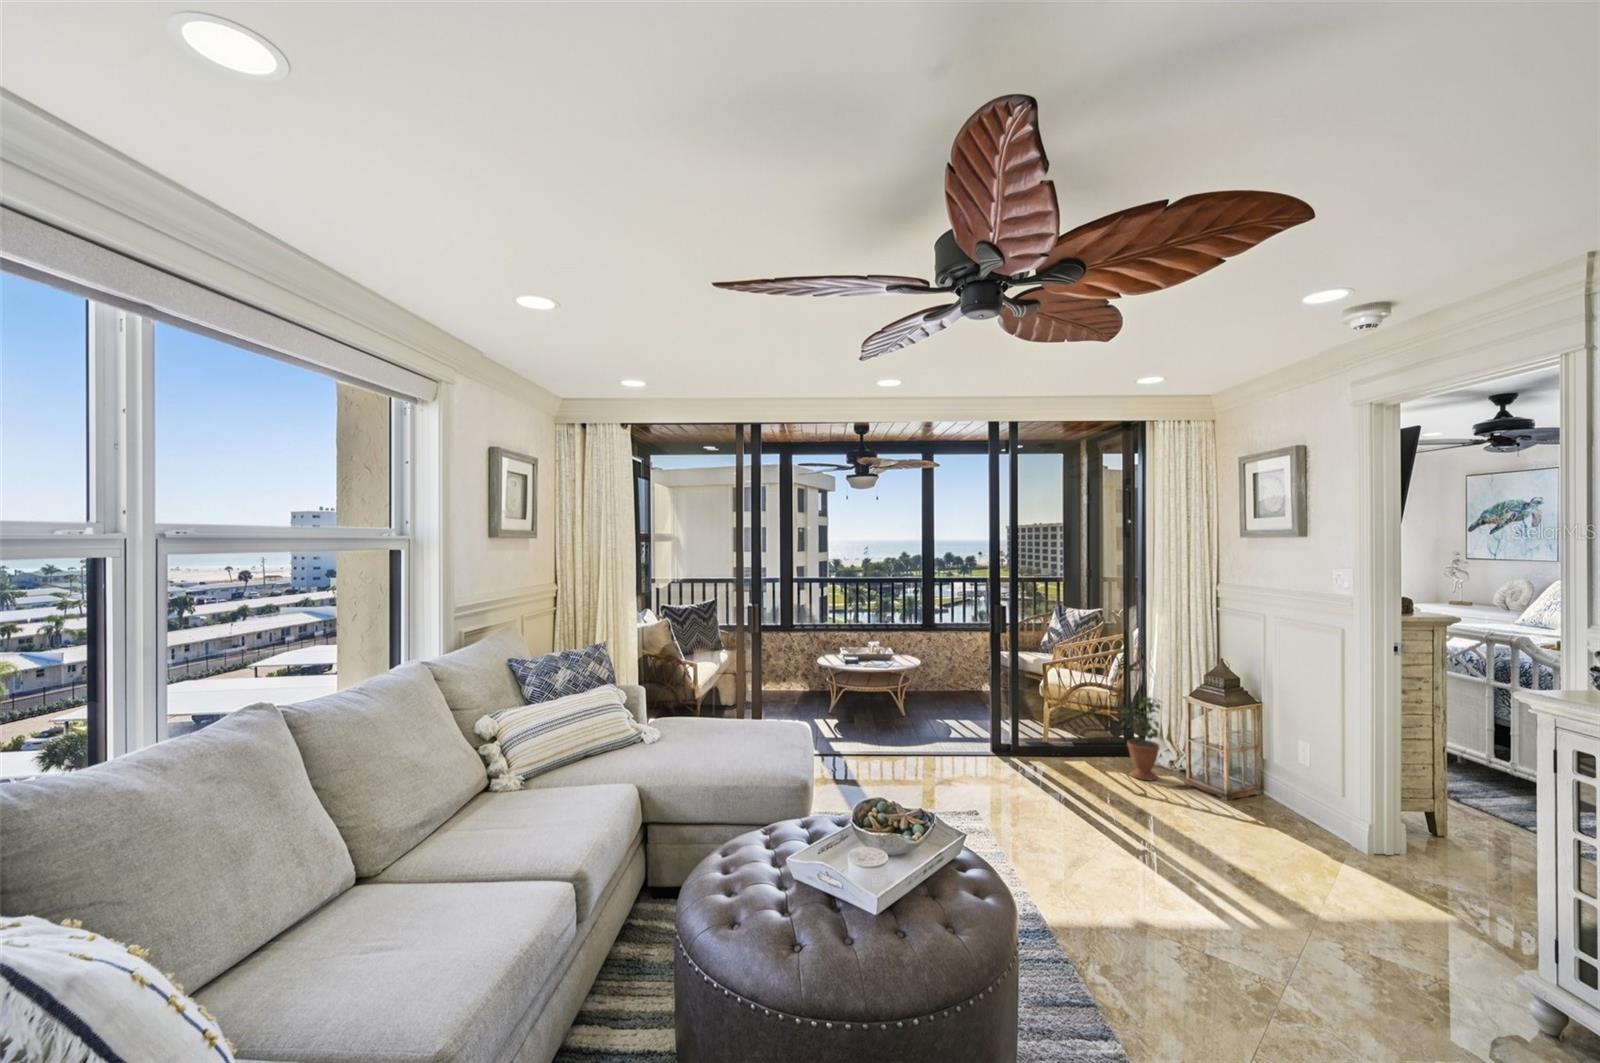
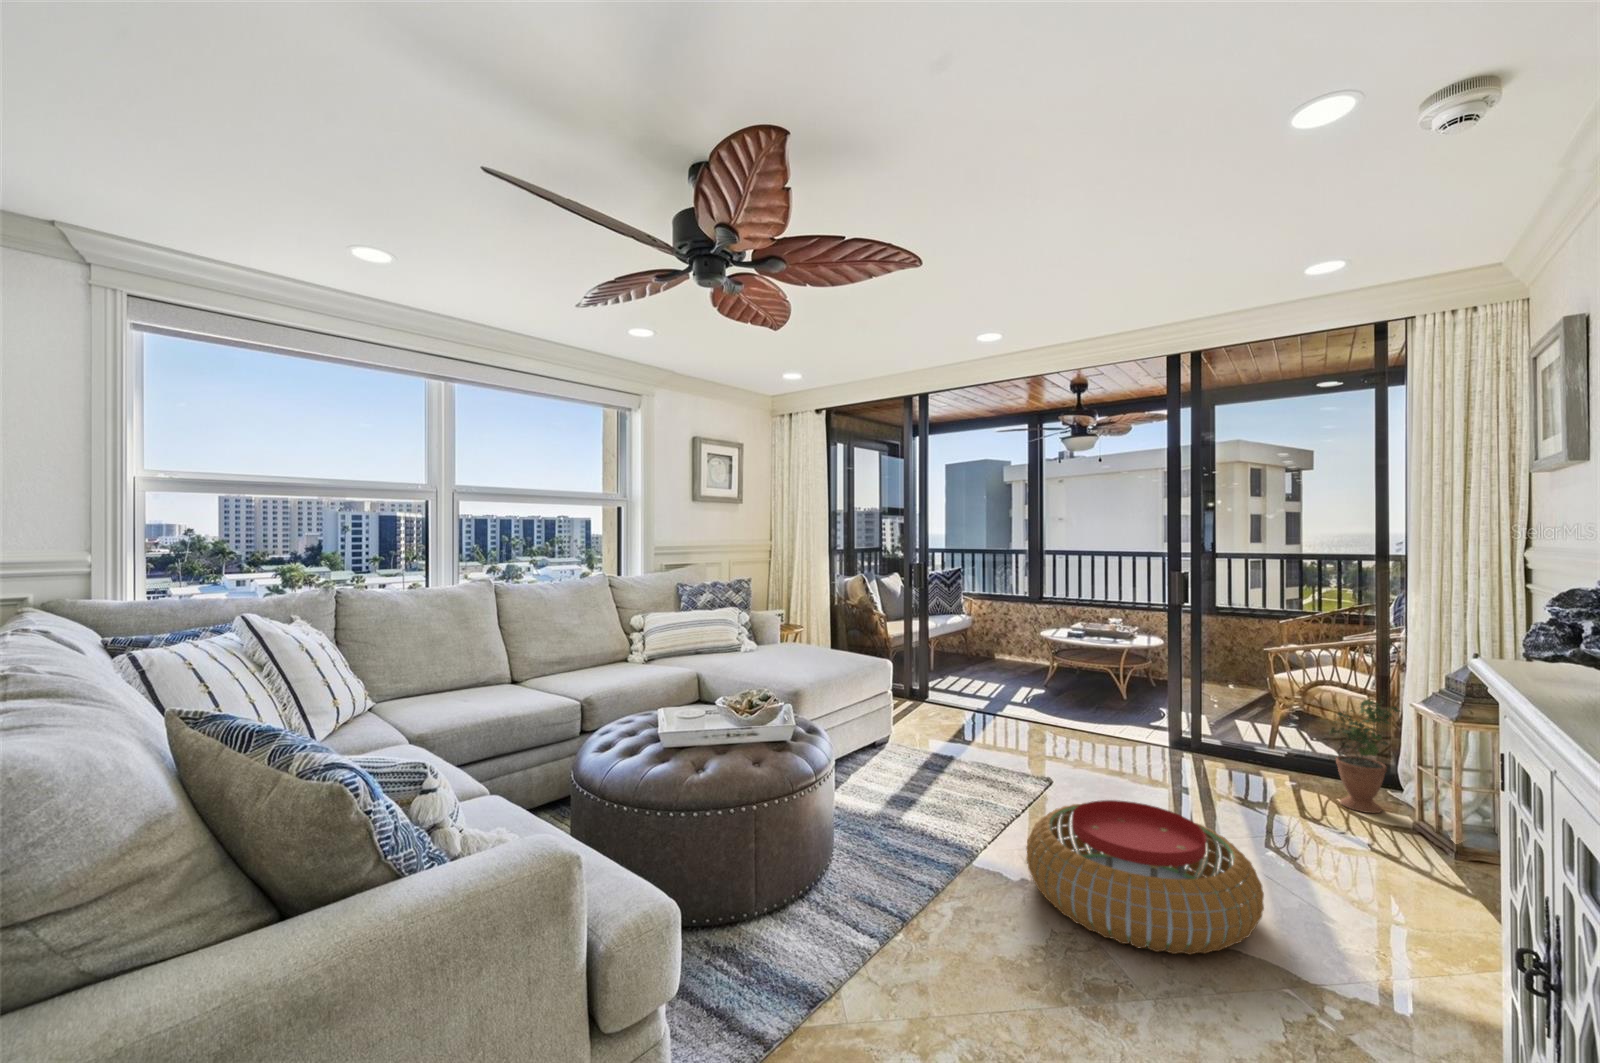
pouf: none [1065,823,1275,960] -> present [1026,800,1264,954]

